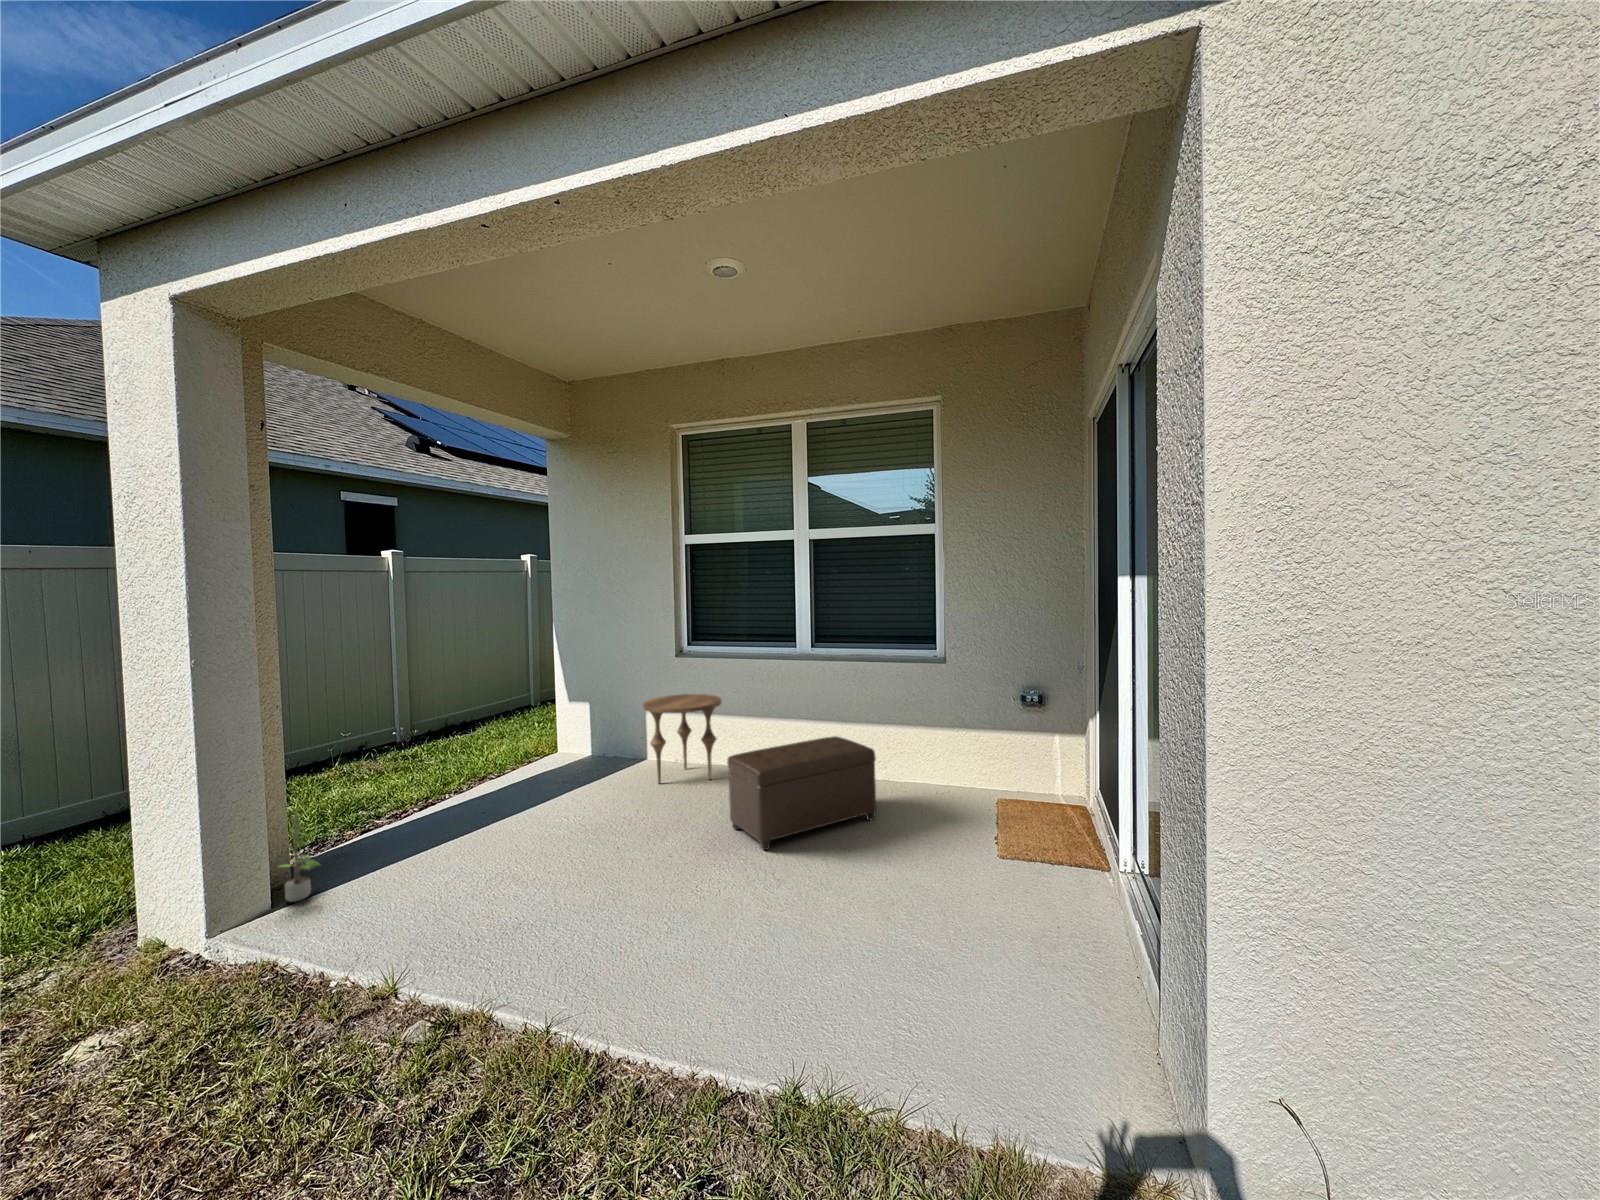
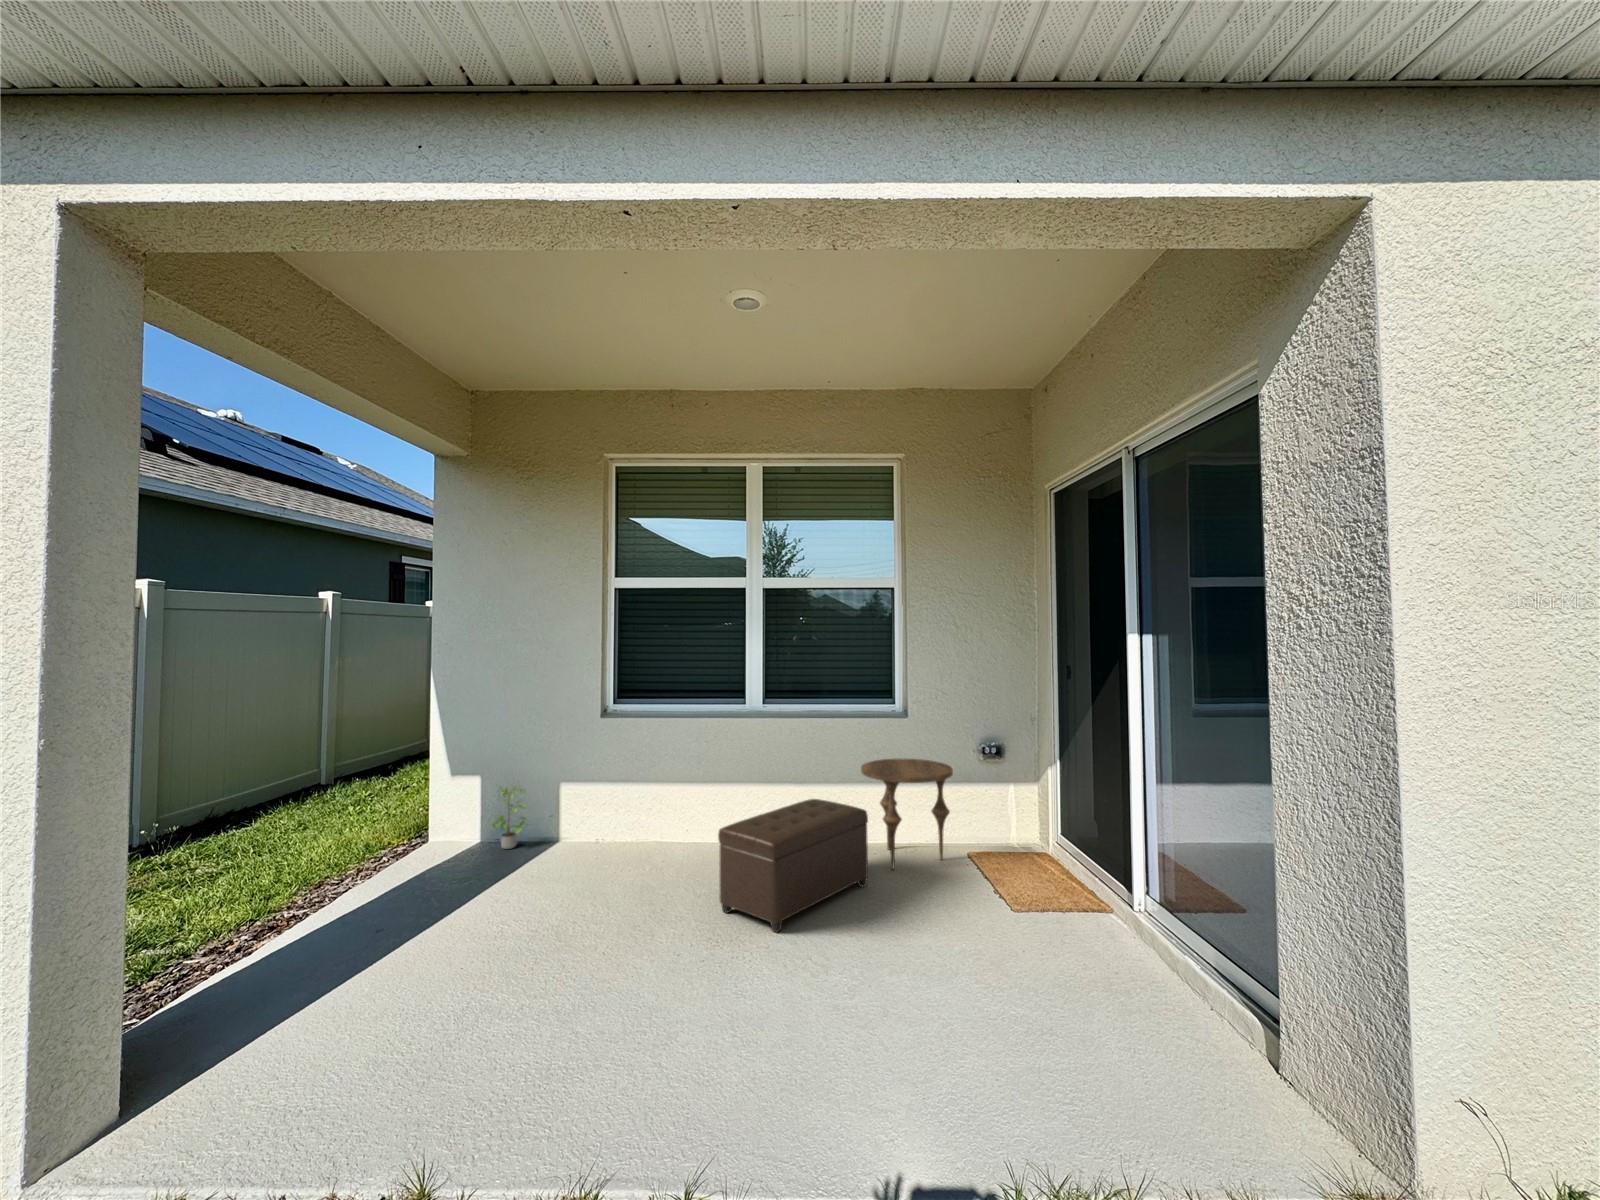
side table: present [643,694,721,784] -> present [861,759,953,870]
potted plant: present [279,808,320,902] -> present [492,786,528,849]

